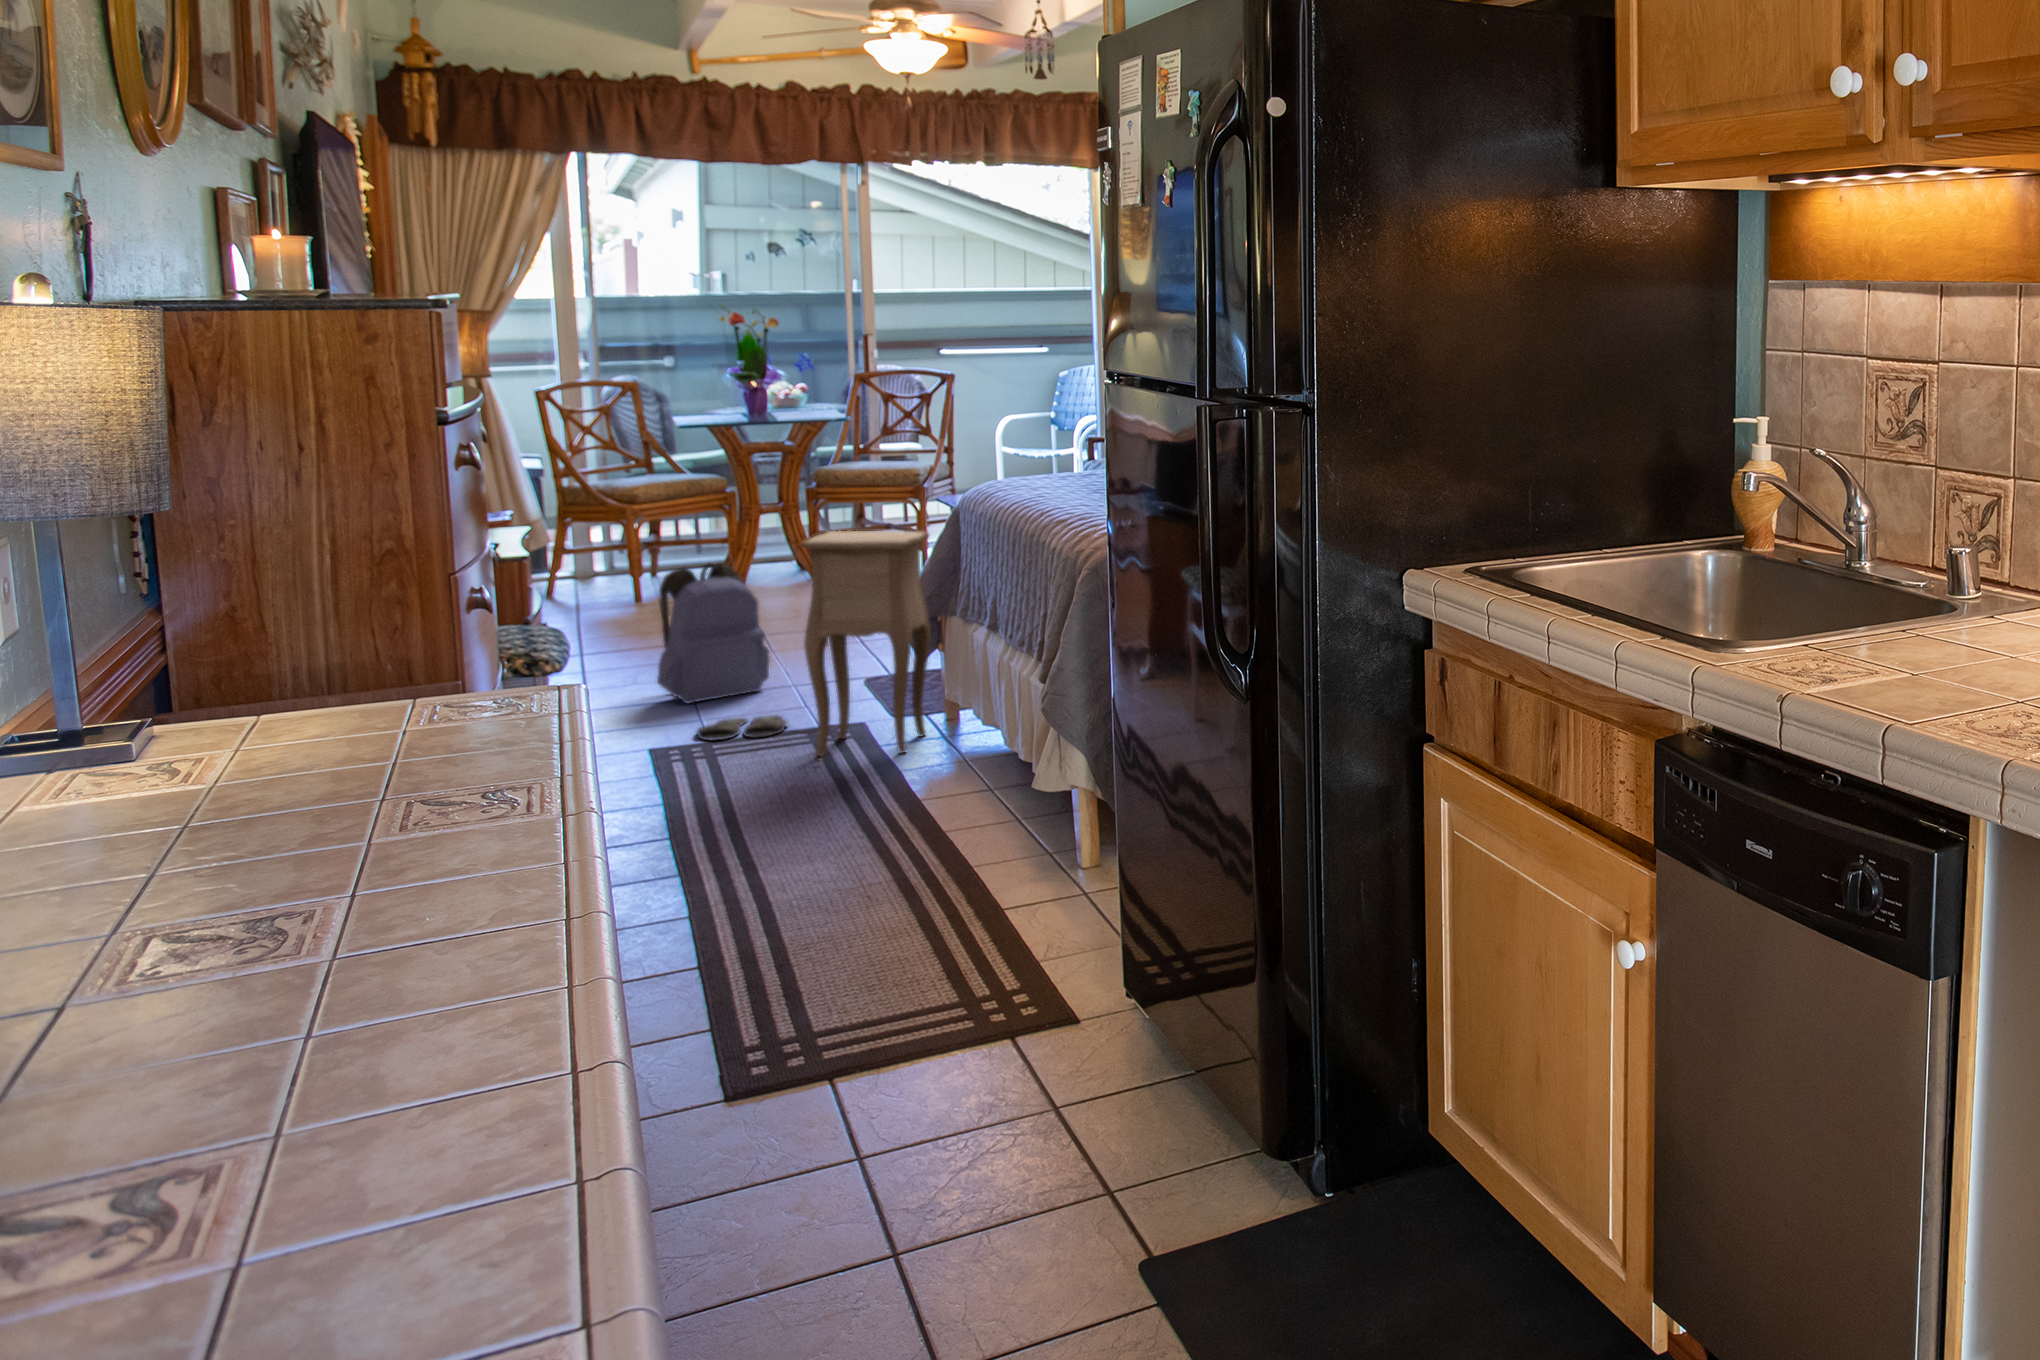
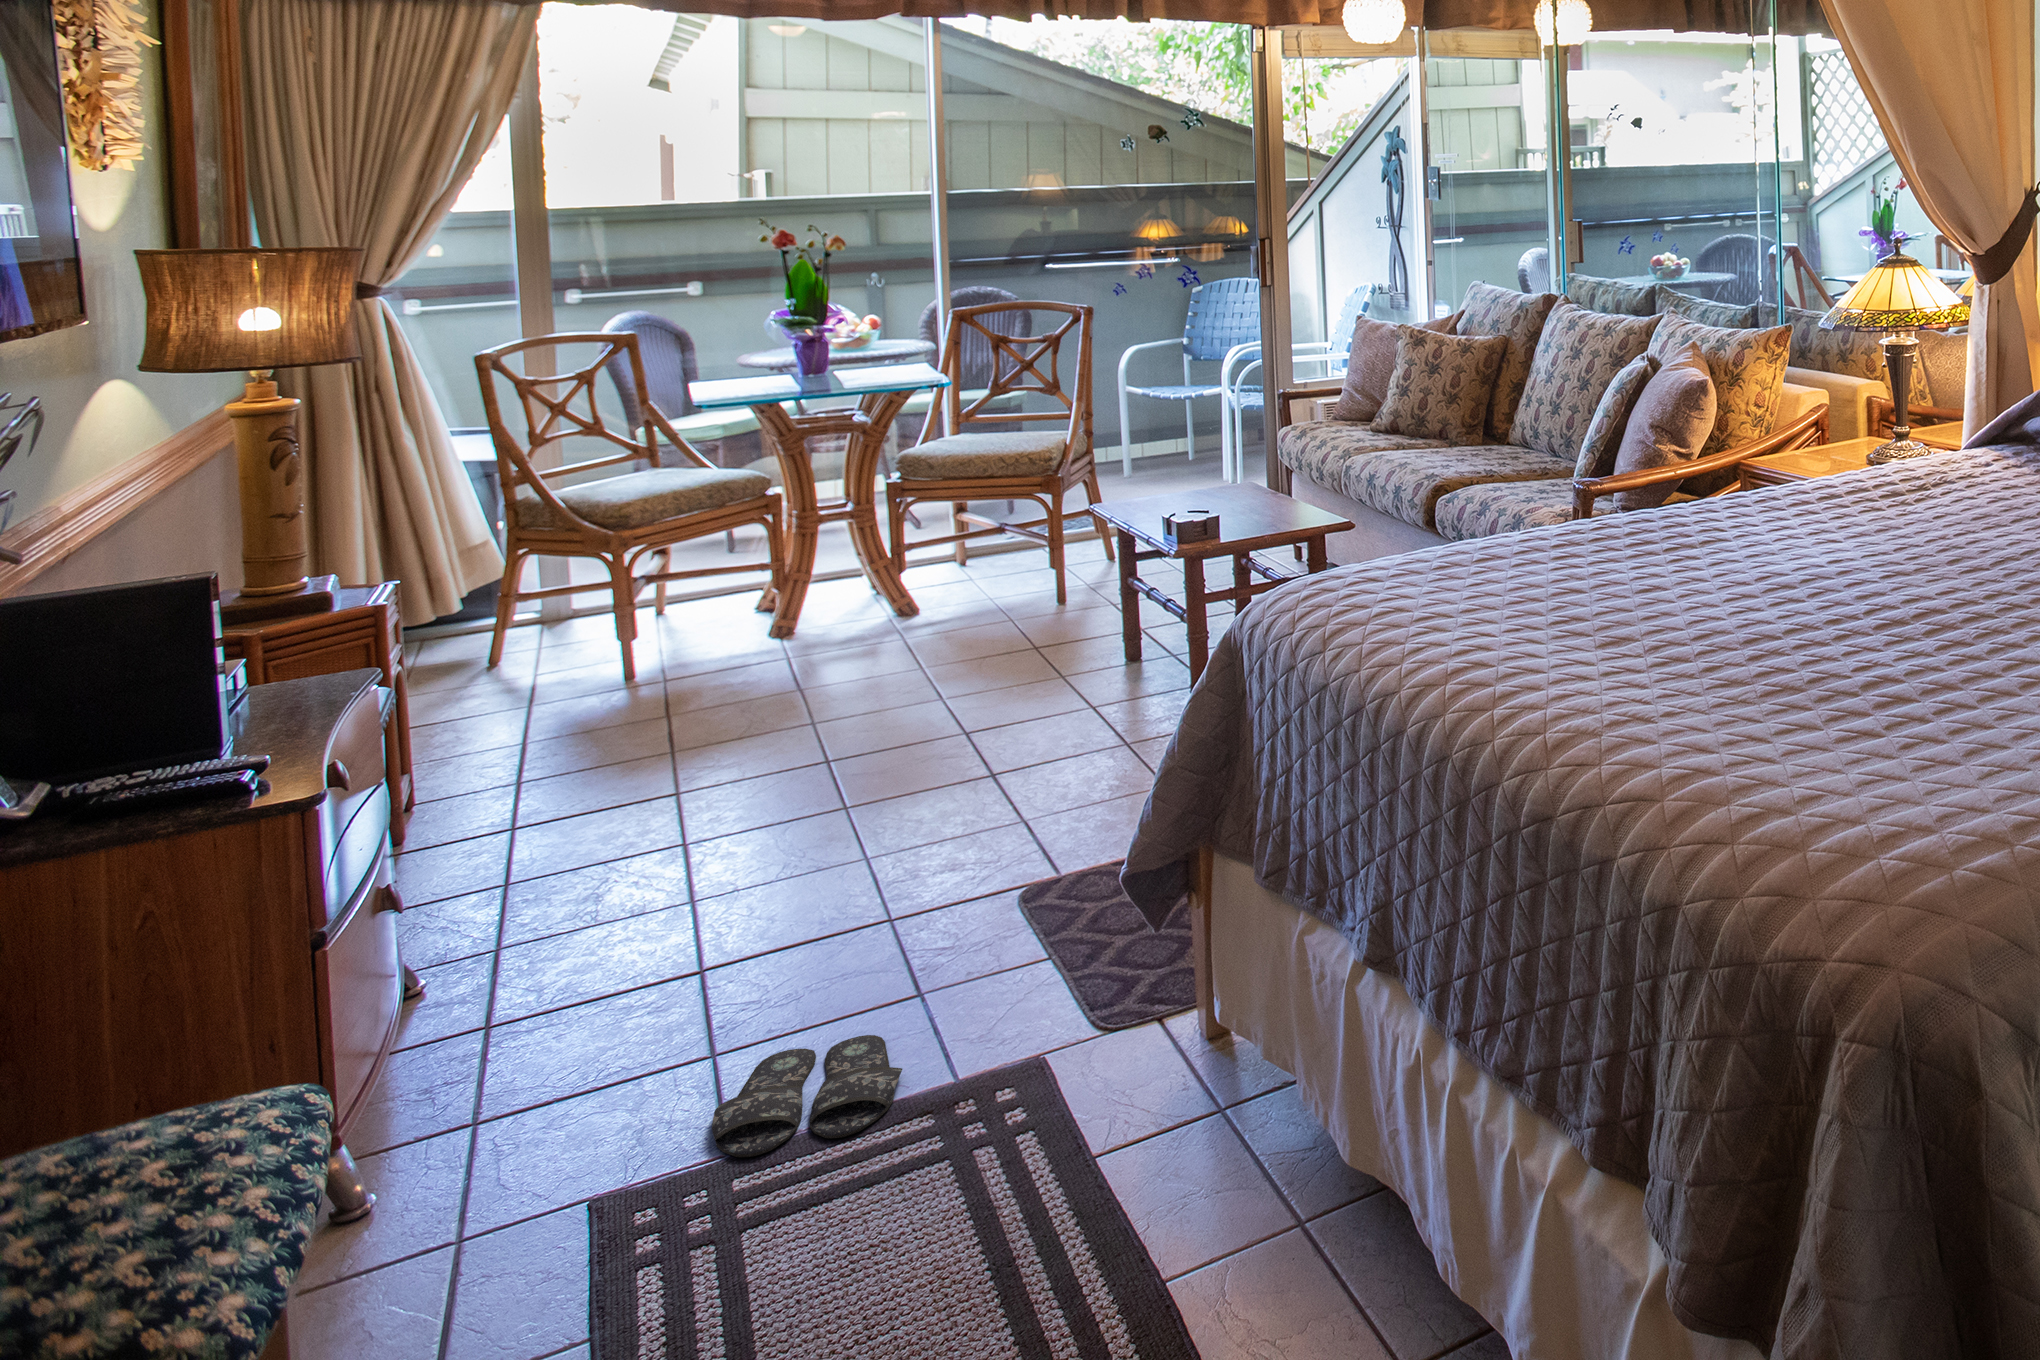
side table: present [802,531,931,762] -> none [948,708,1197,1274]
backpack: present [657,563,770,703] -> none [639,708,852,992]

